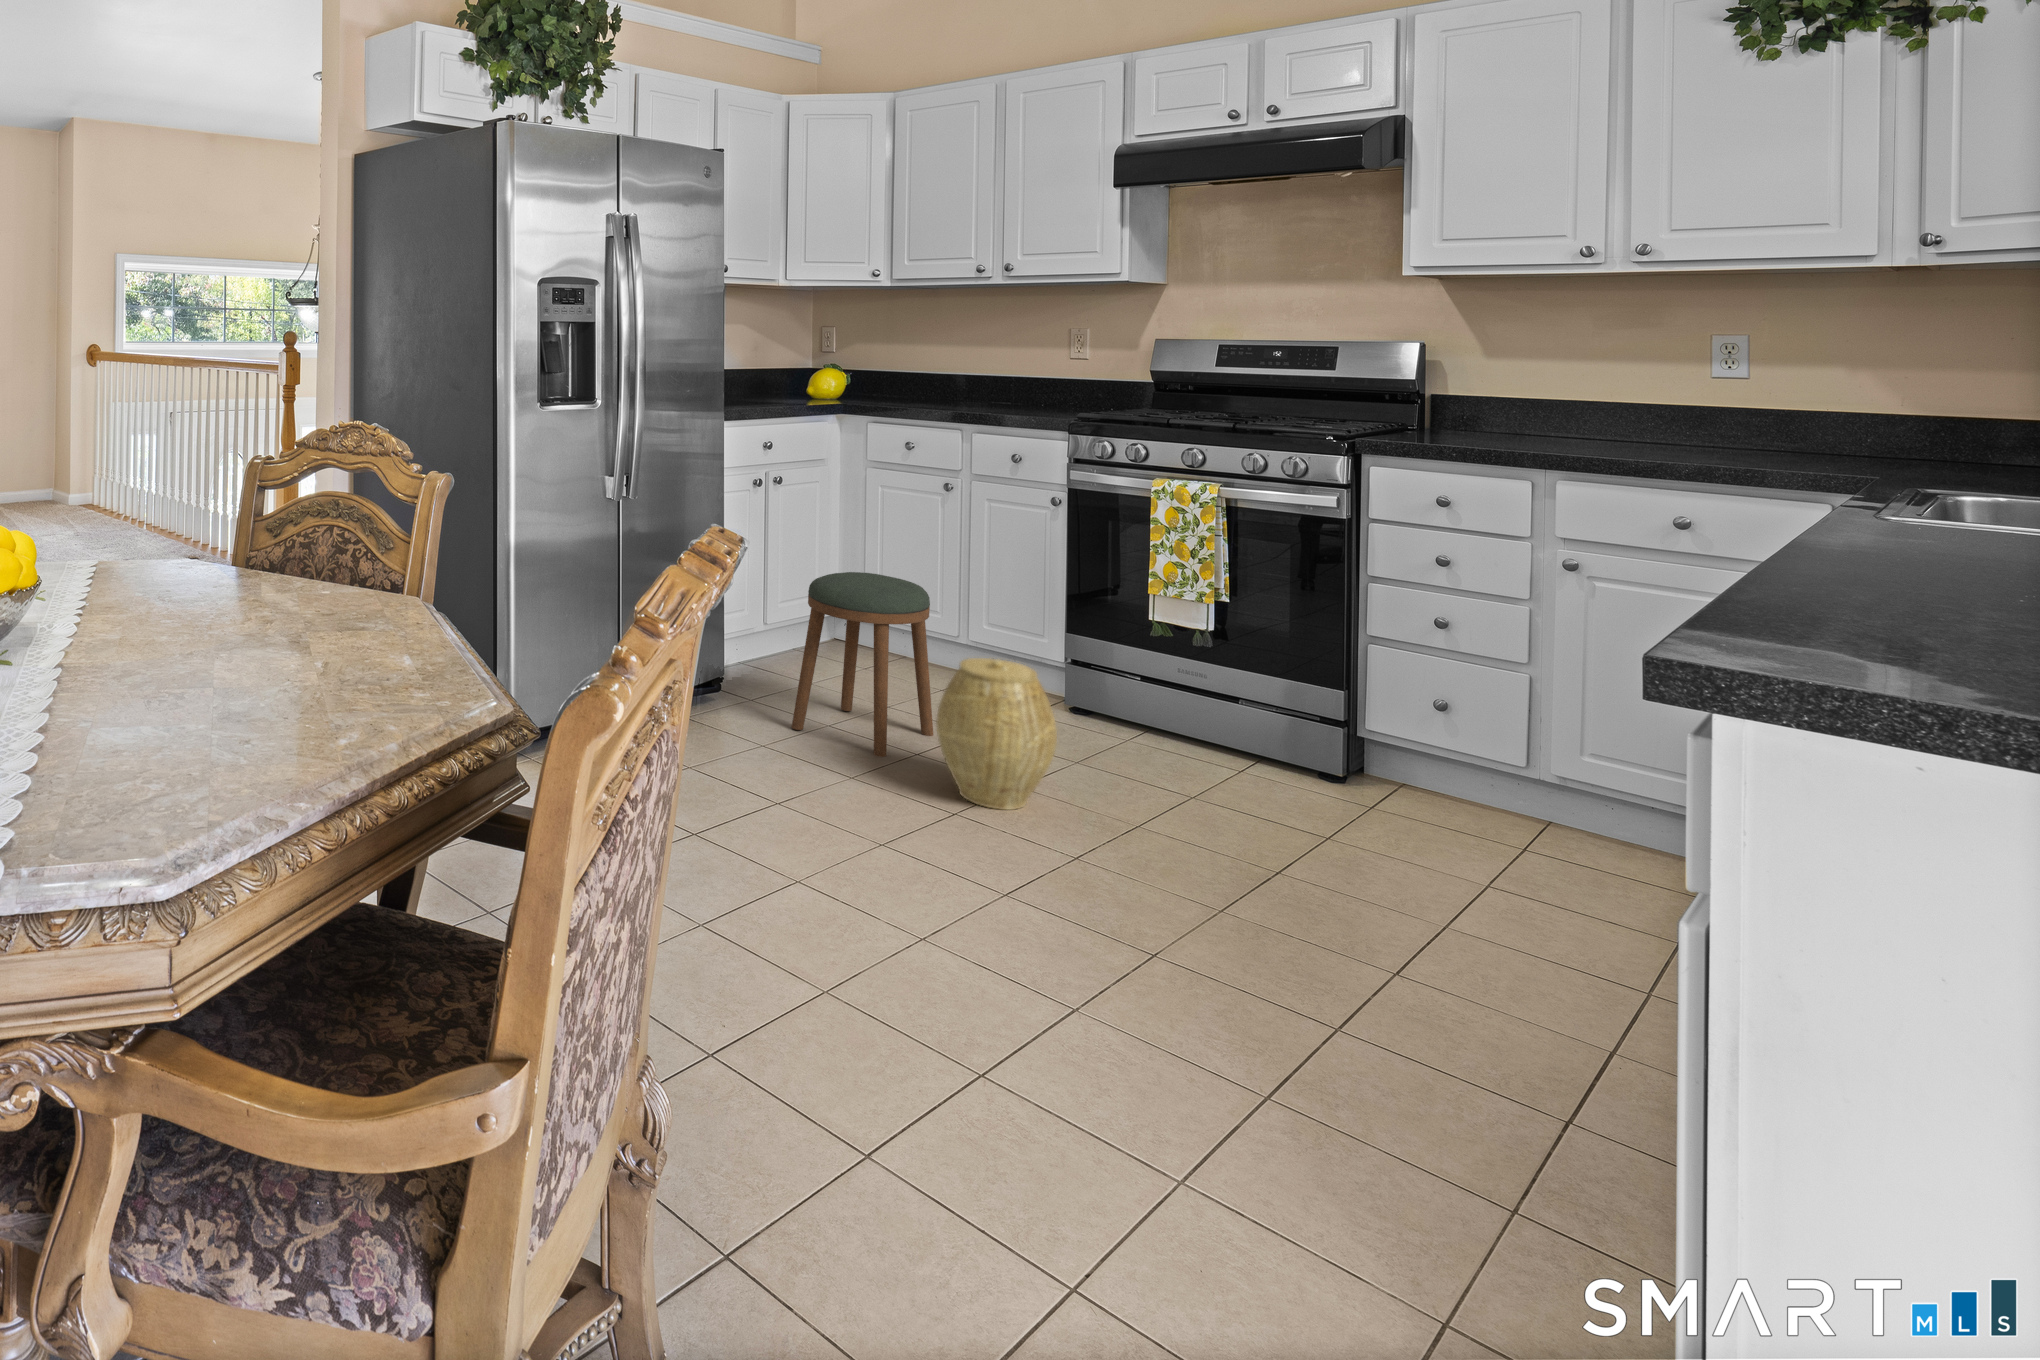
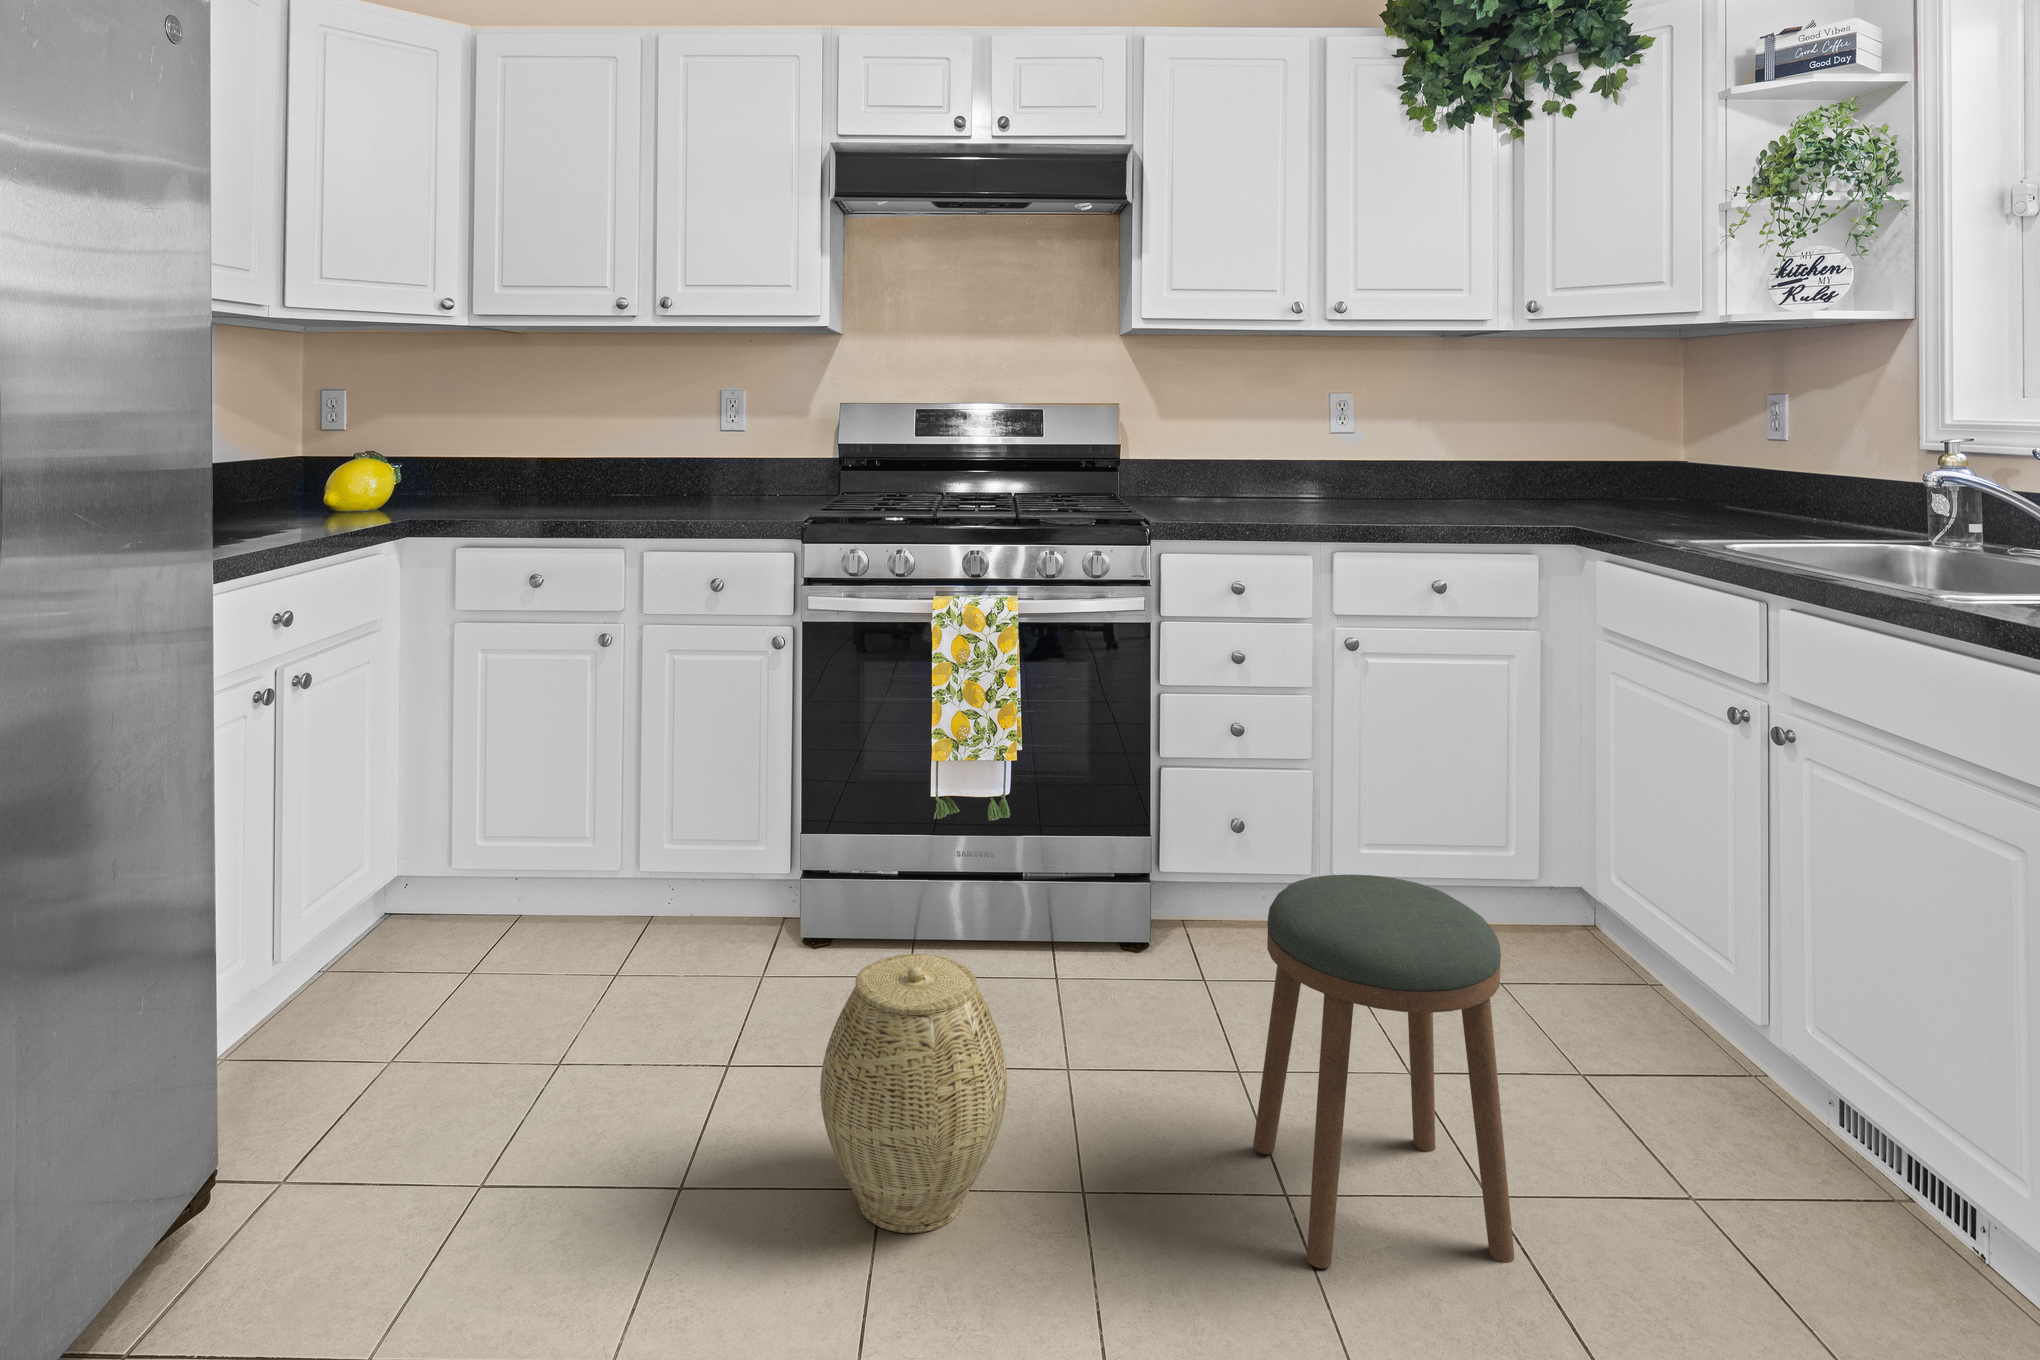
stool: present [792,572,933,757] -> present [1253,874,1515,1268]

